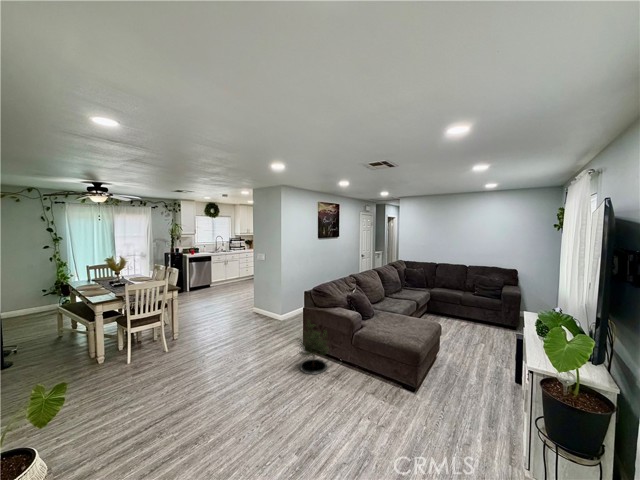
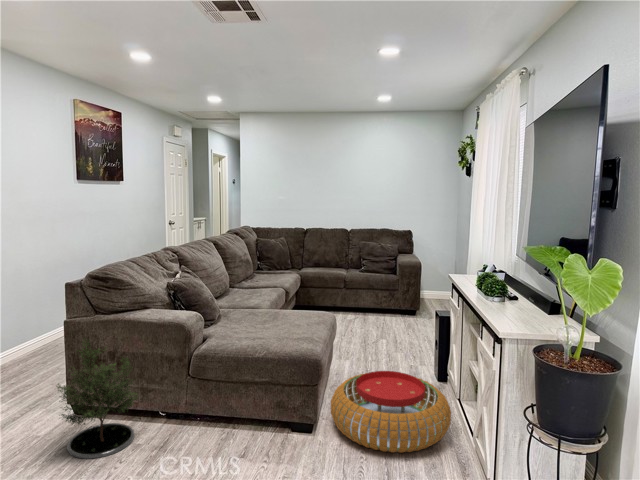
pouf: none [428,365,512,425] -> present [331,371,451,453]

